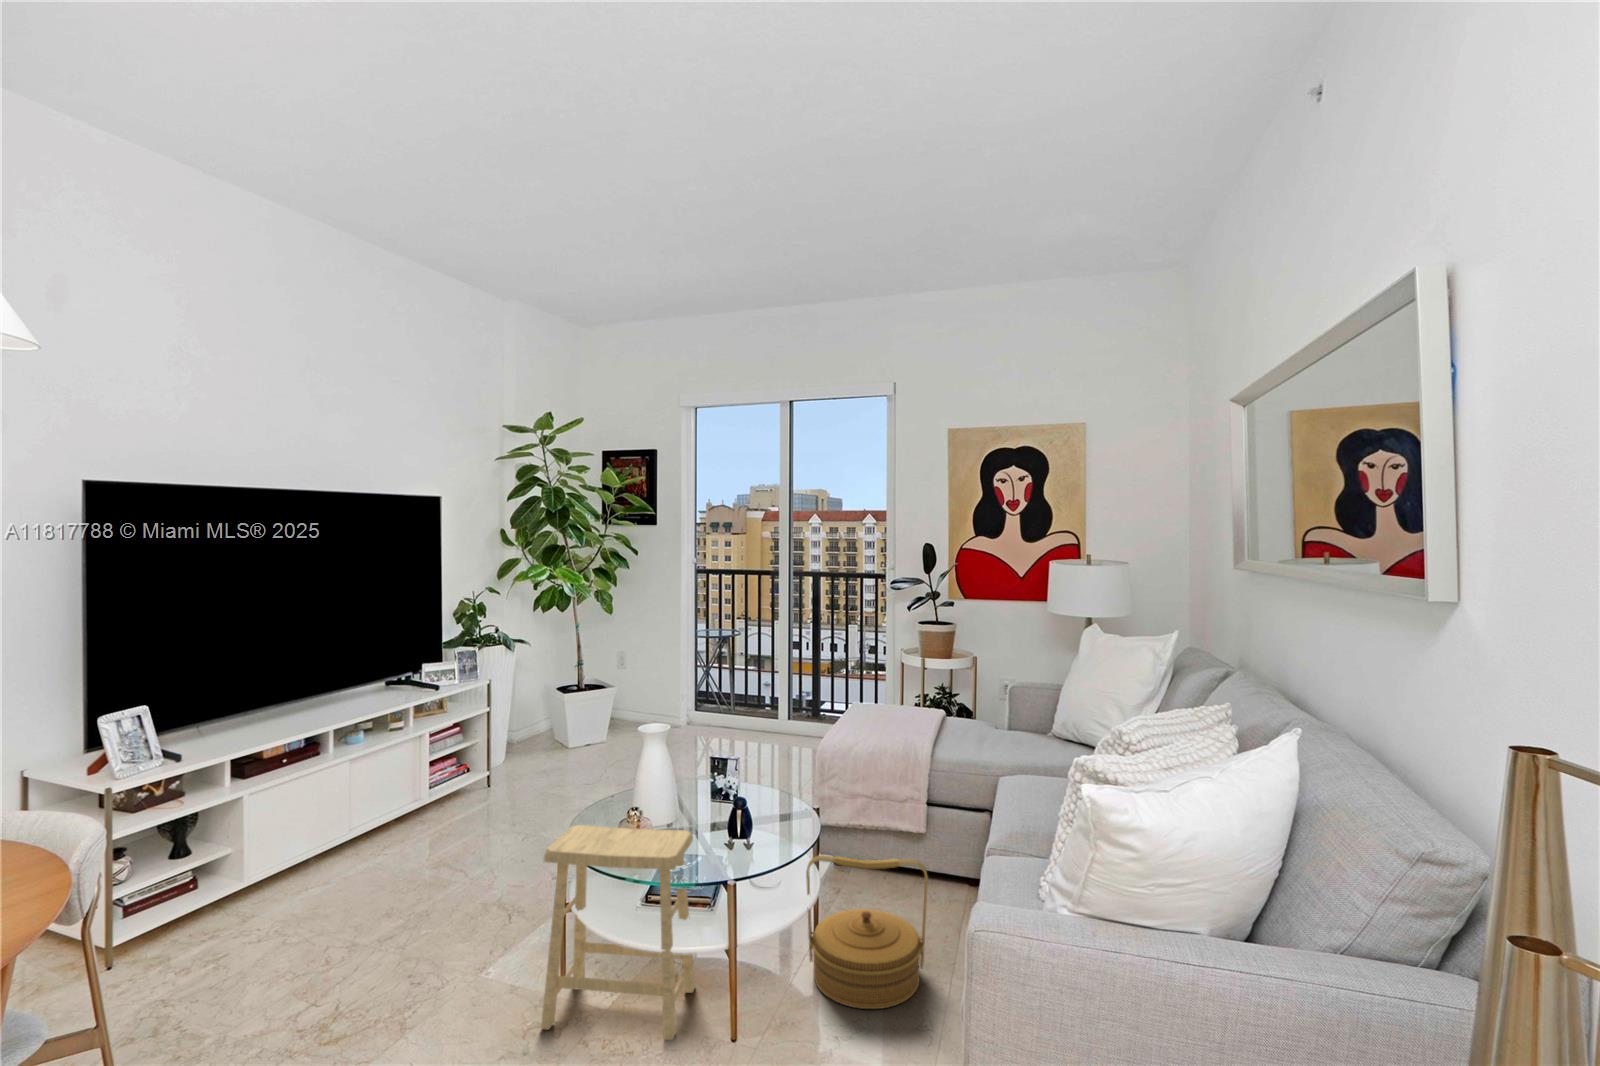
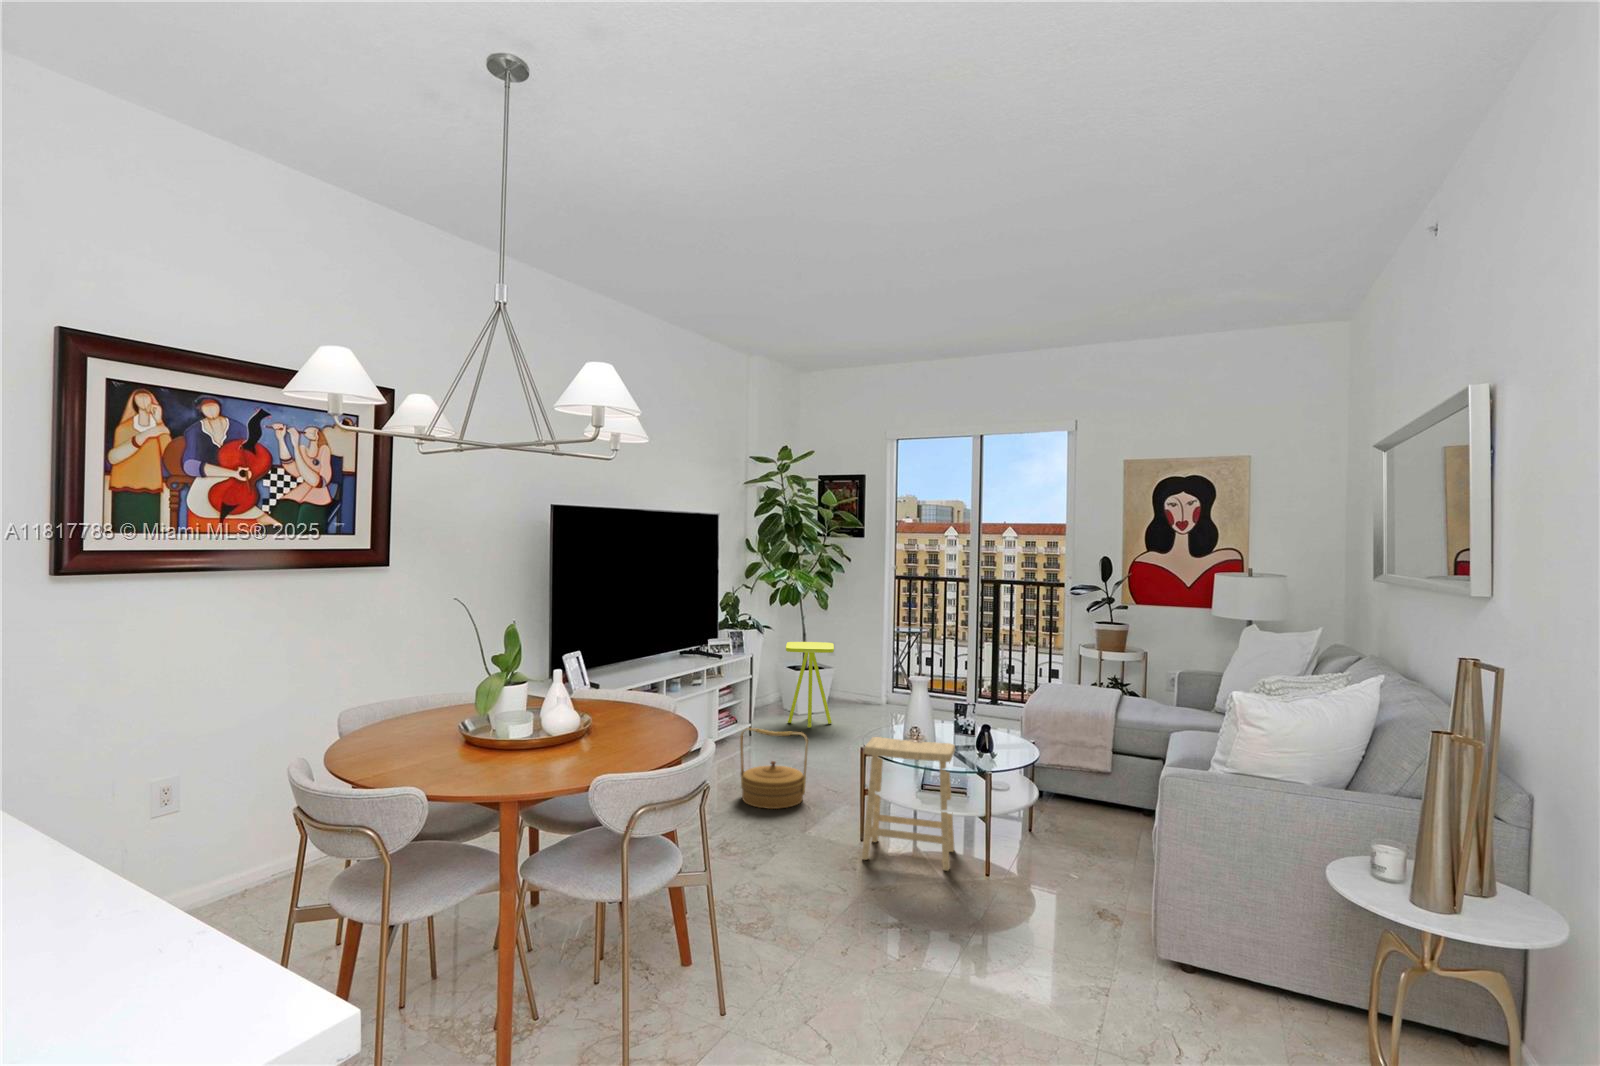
side table: none [541,657,608,767] -> present [786,642,834,727]
basket: present [806,855,928,1009] -> present [740,728,808,809]

